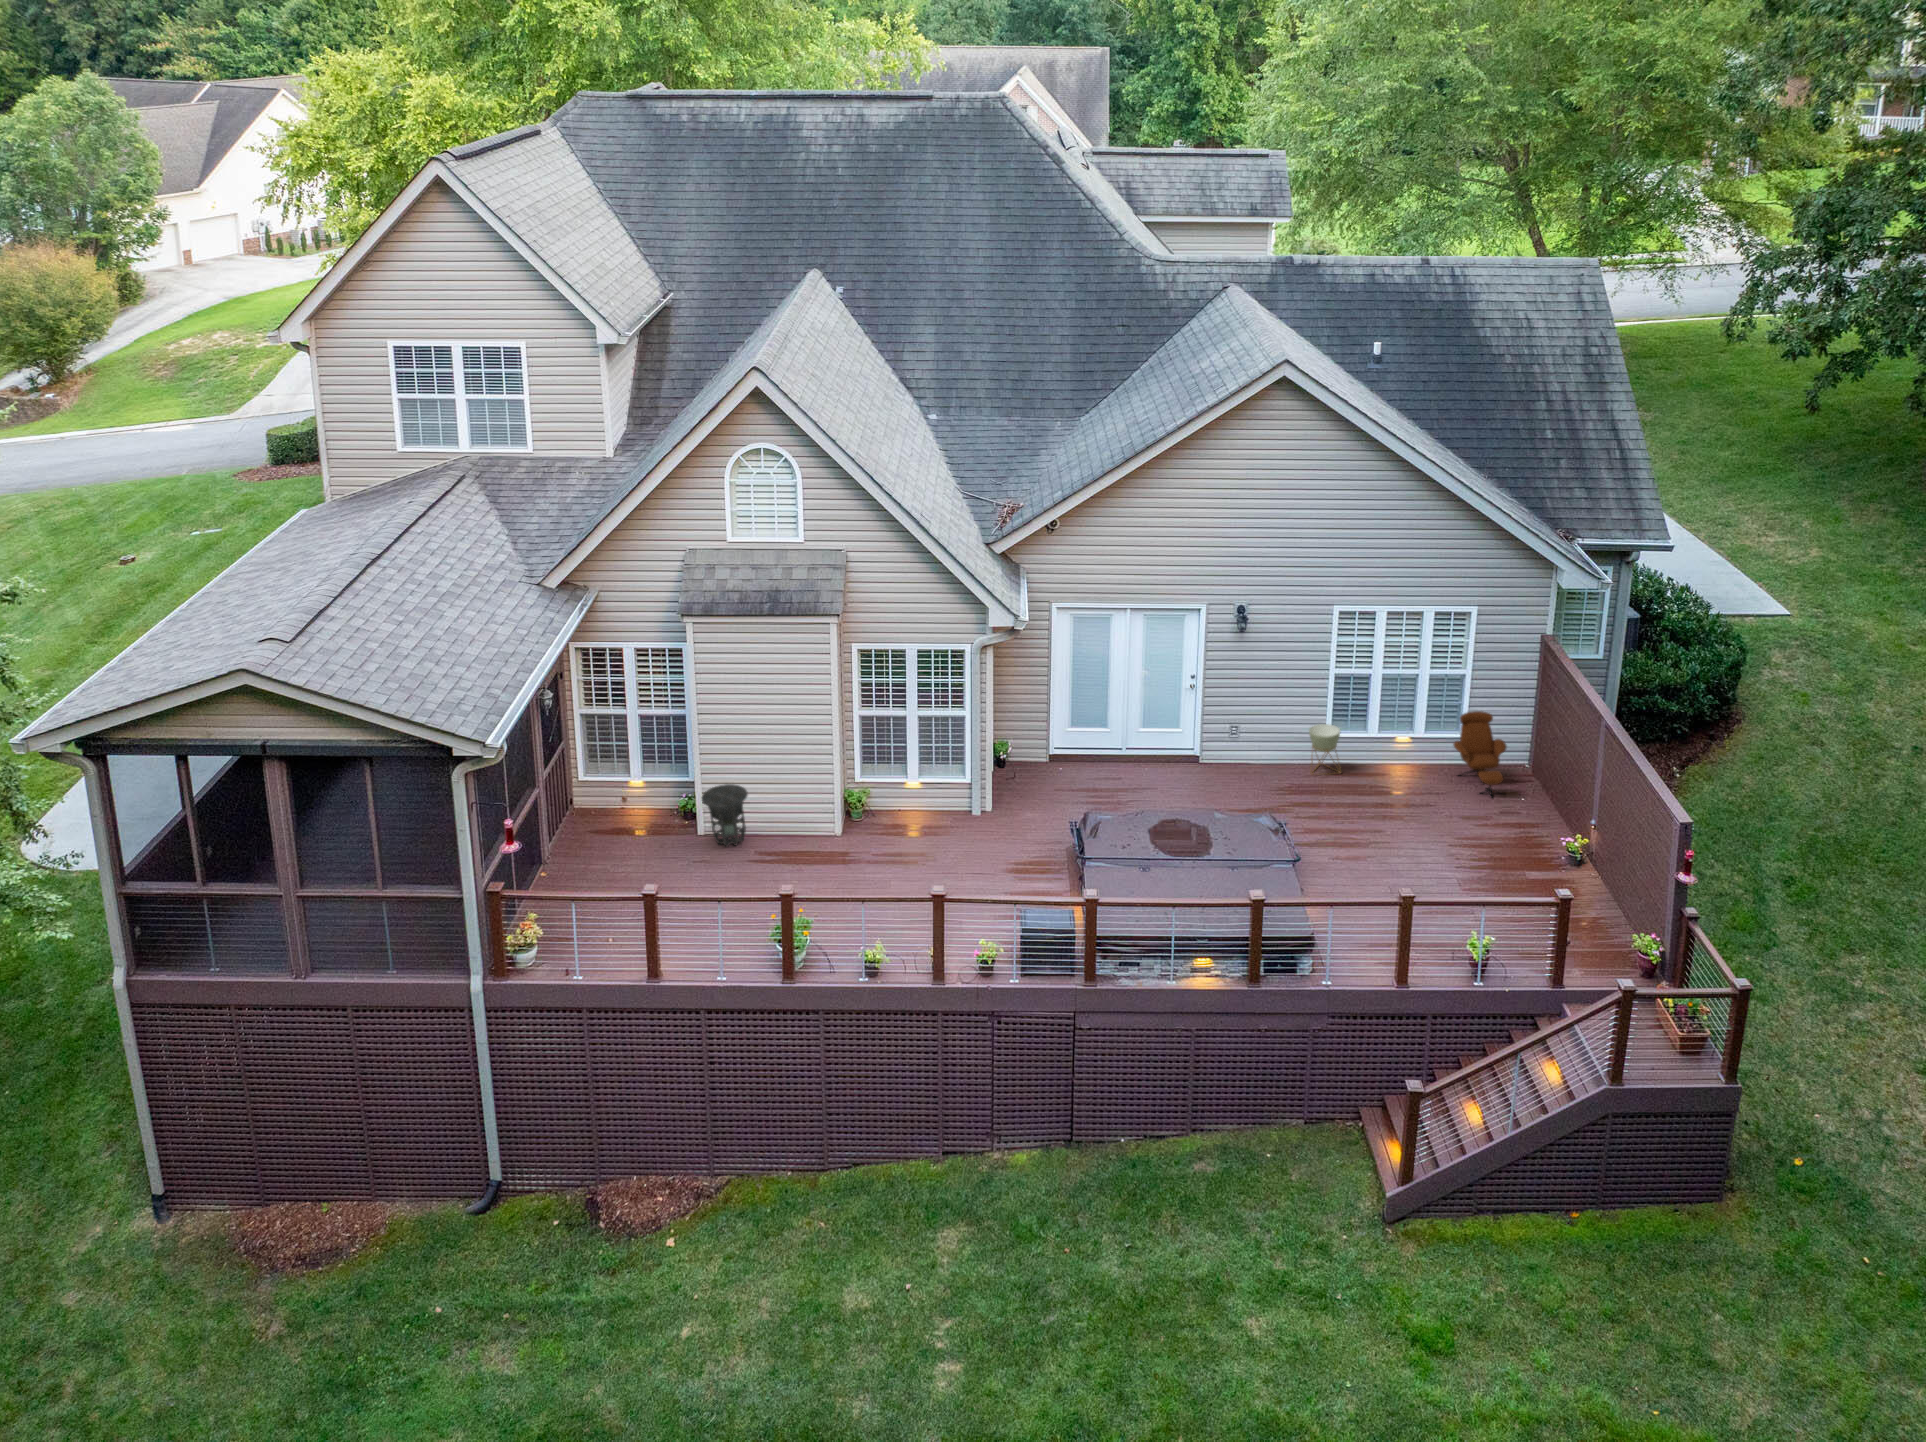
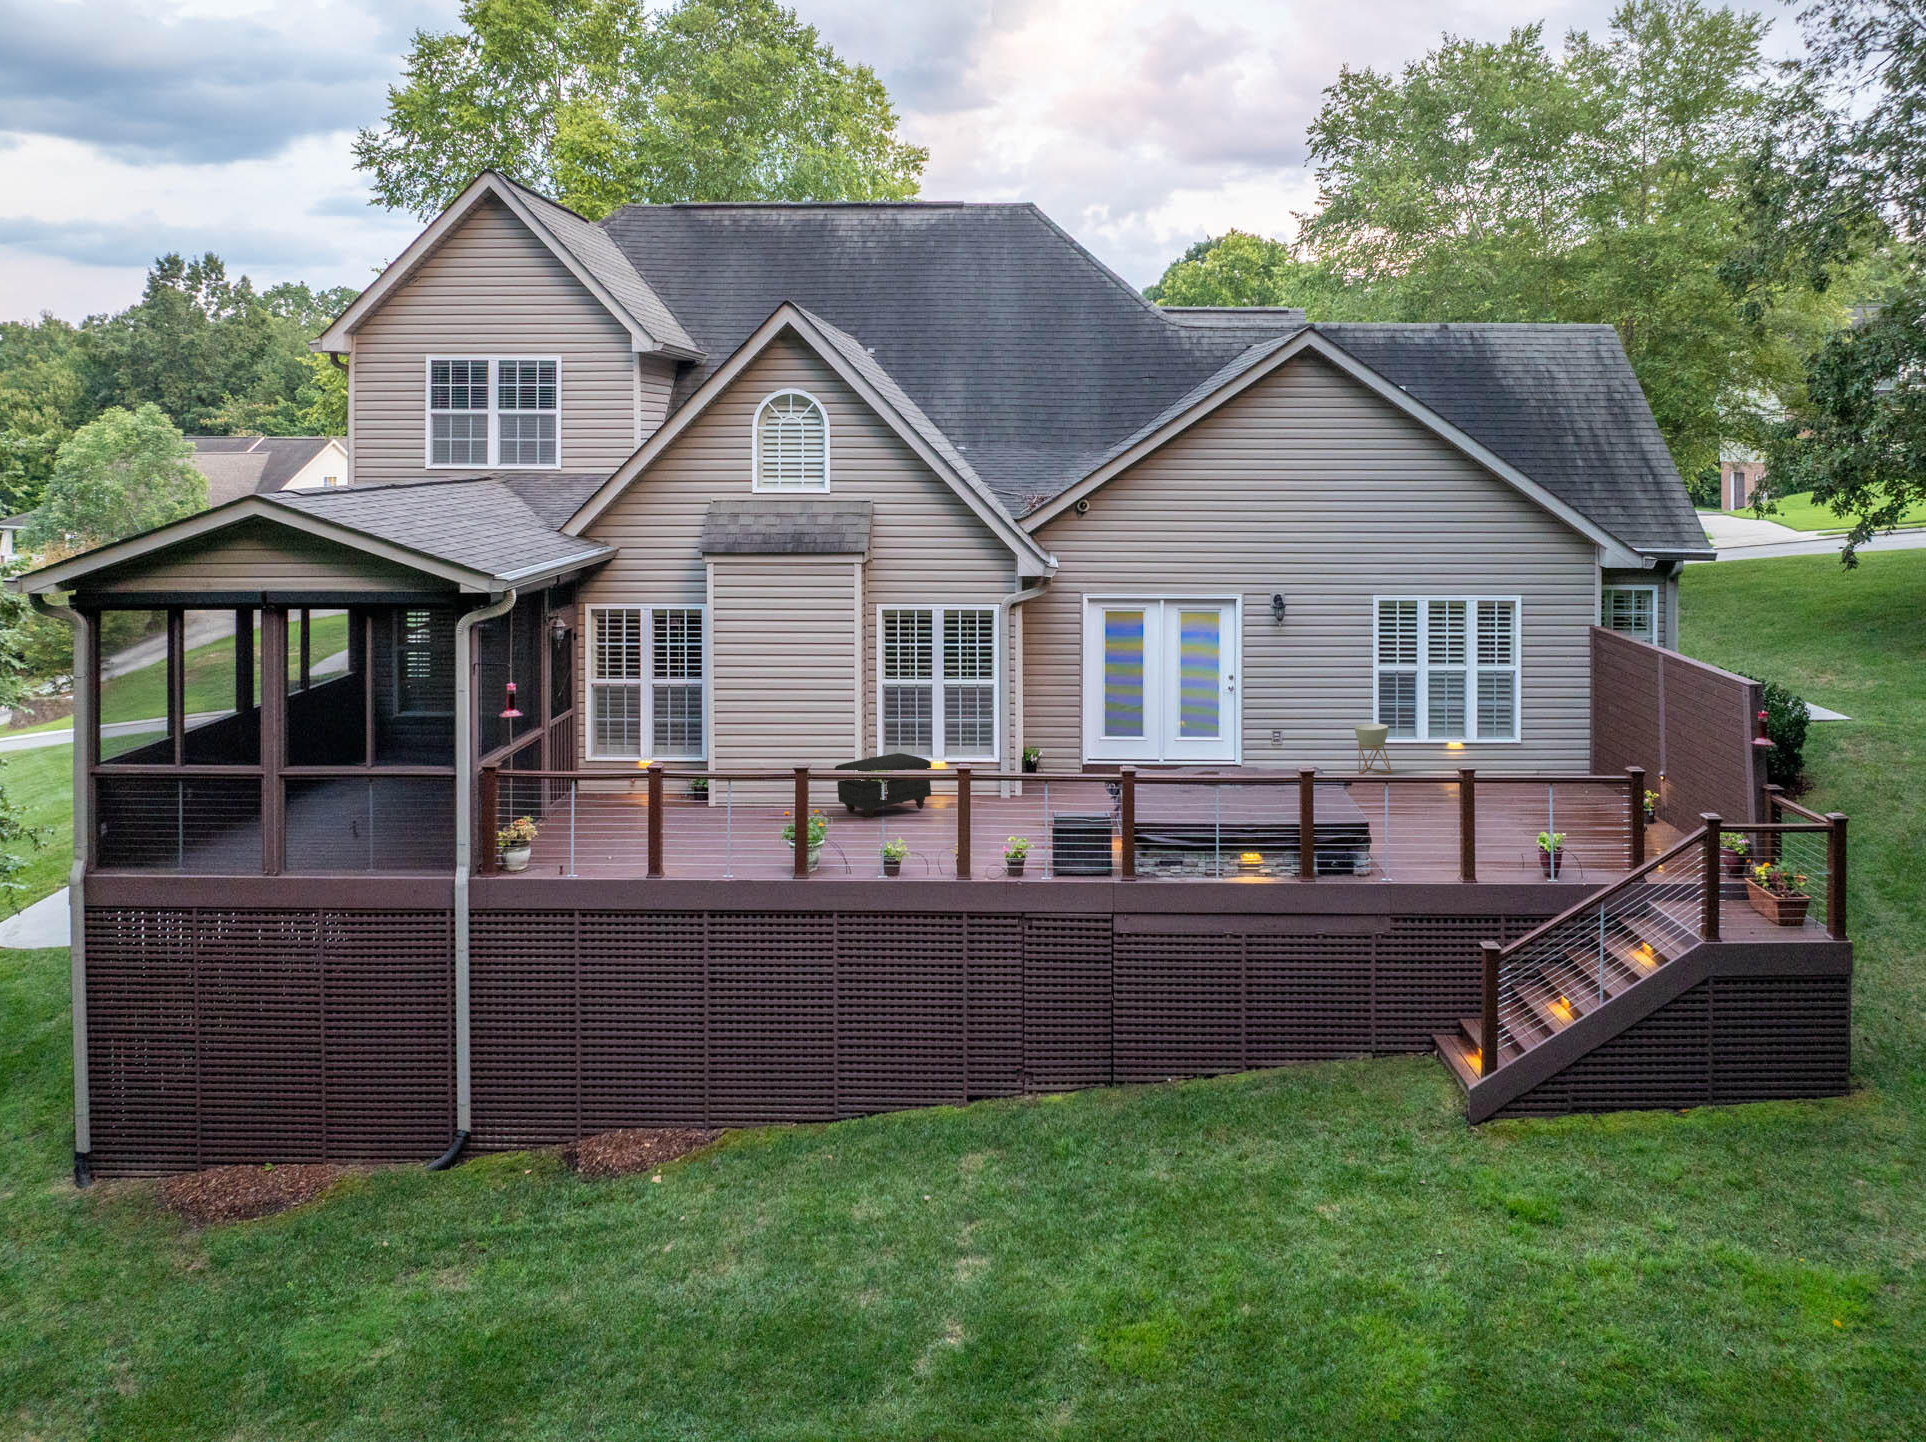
lounge chair: present [1453,711,1507,797] -> none [1509,708,1572,789]
side table: present [702,784,748,847] -> none [711,746,760,810]
ottoman: none [818,793,908,868] -> present [834,753,931,818]

